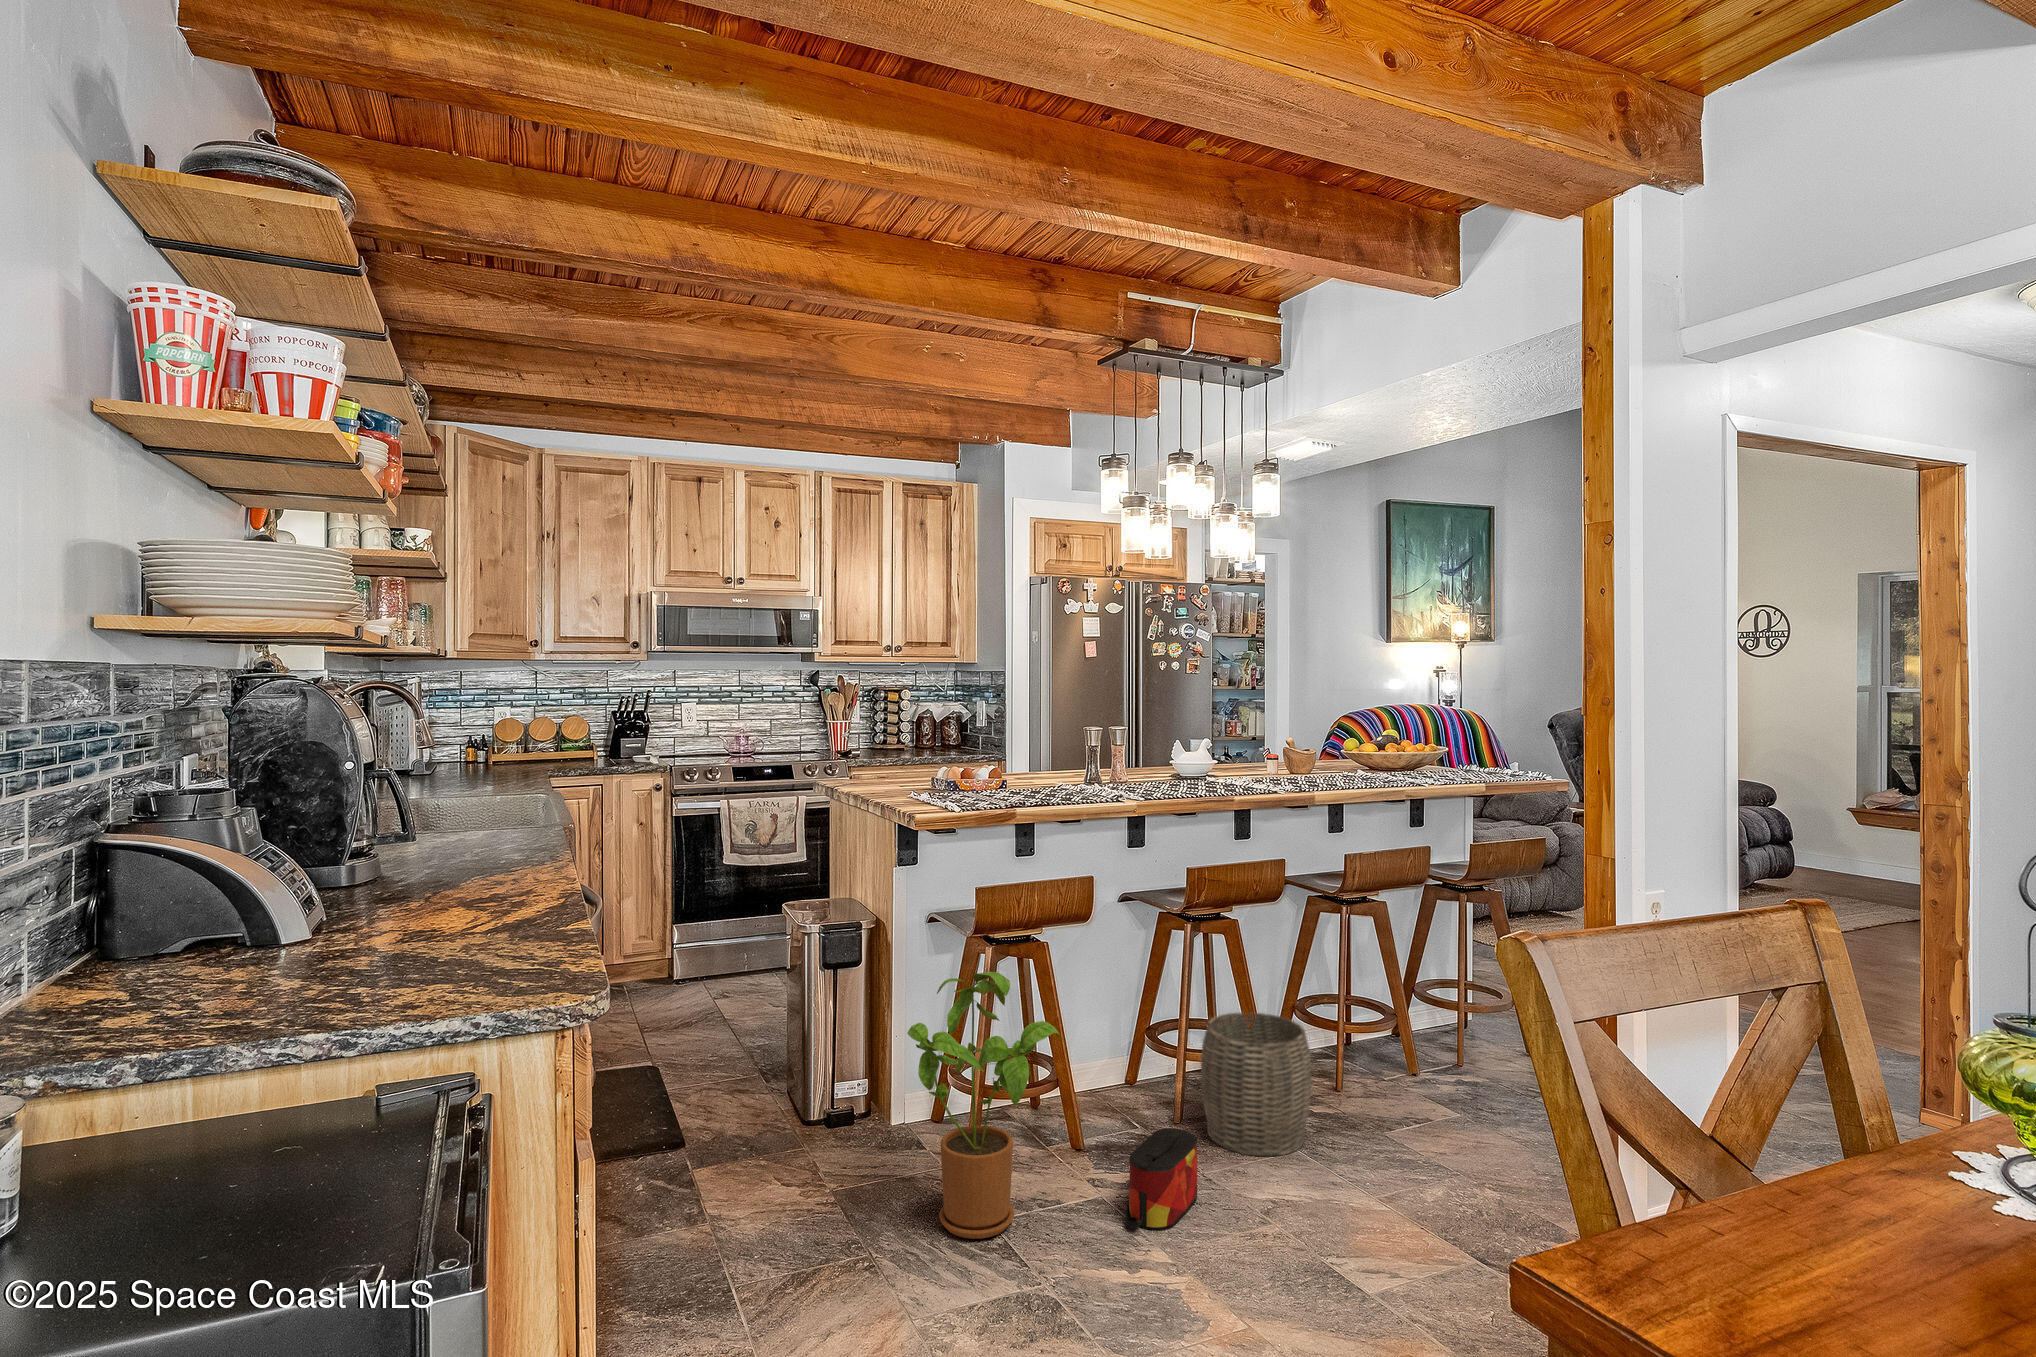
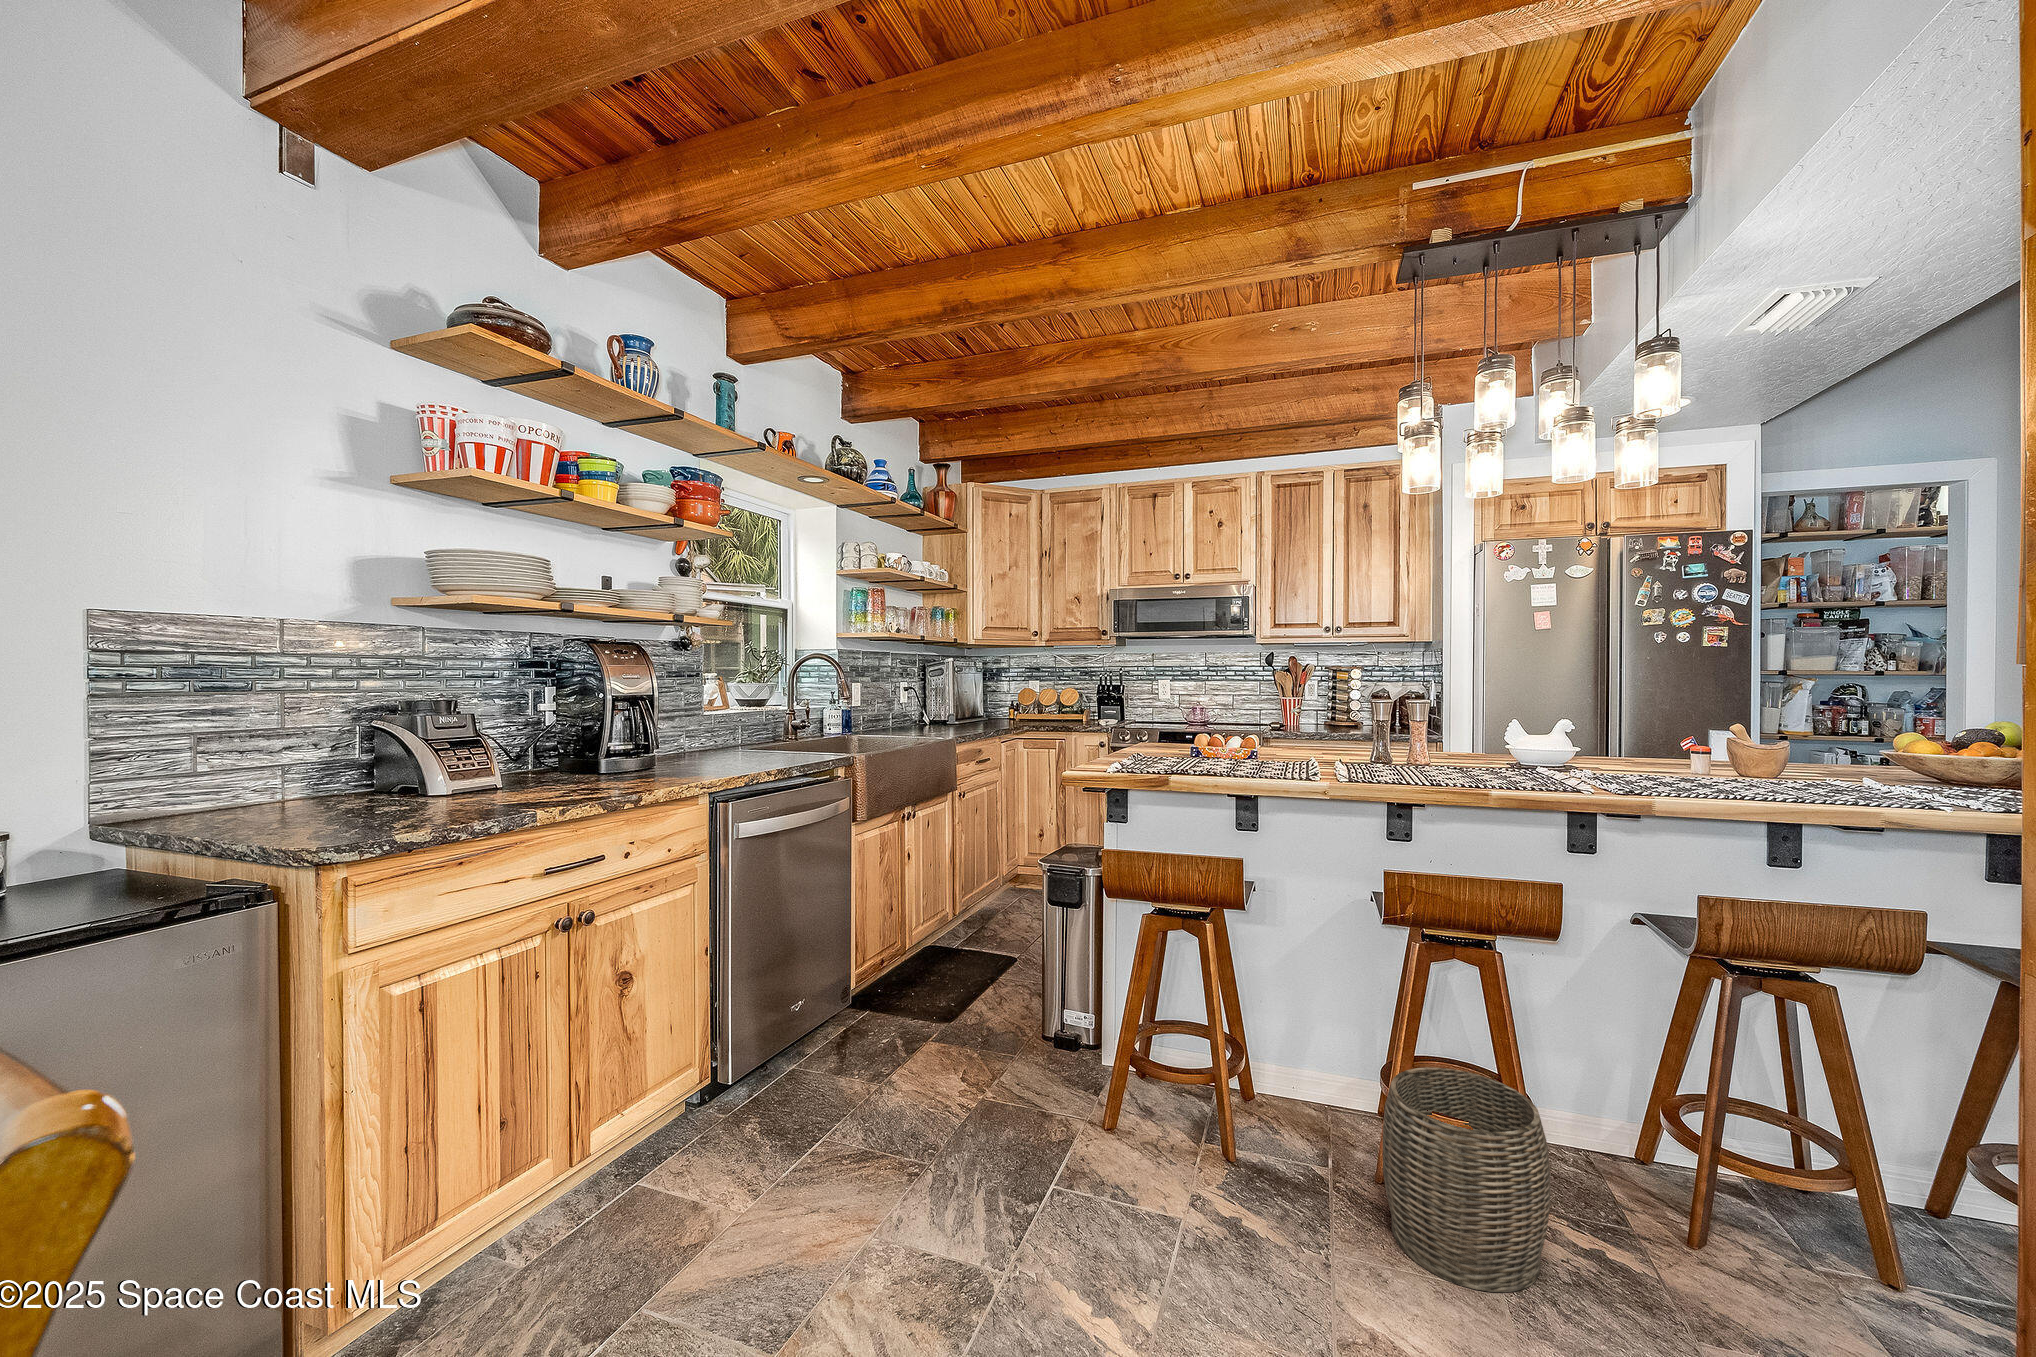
house plant: present [907,972,1062,1239] -> none [962,932,1118,1207]
bag: present [1125,1128,1197,1230] -> none [1154,1174,1285,1296]

